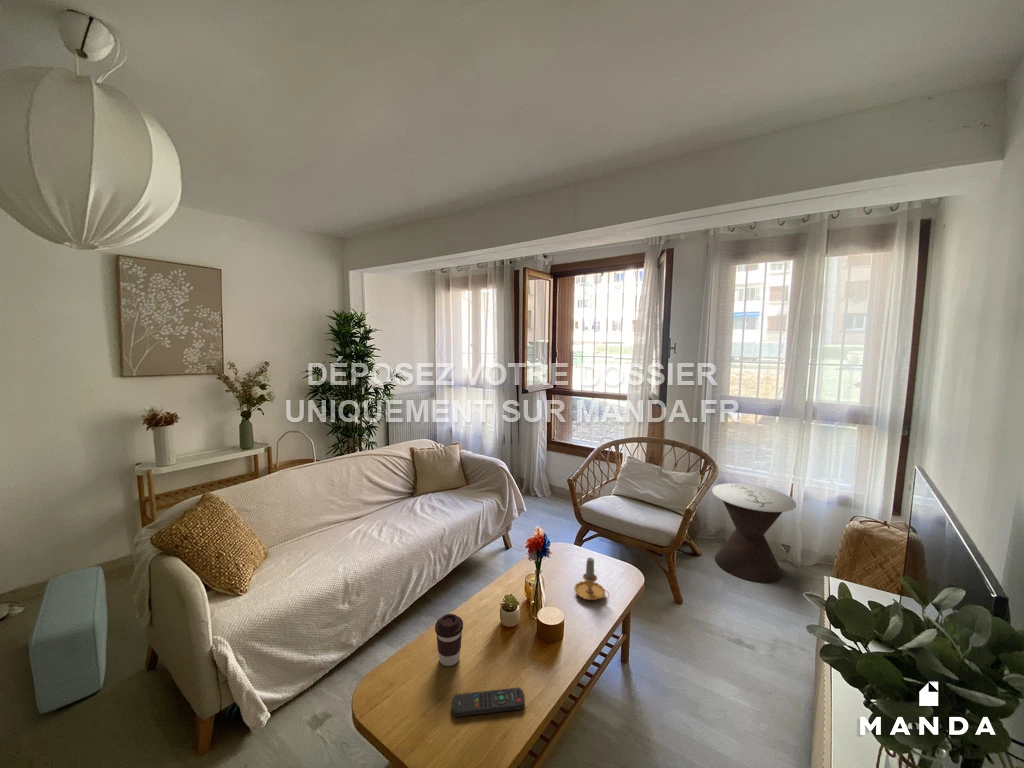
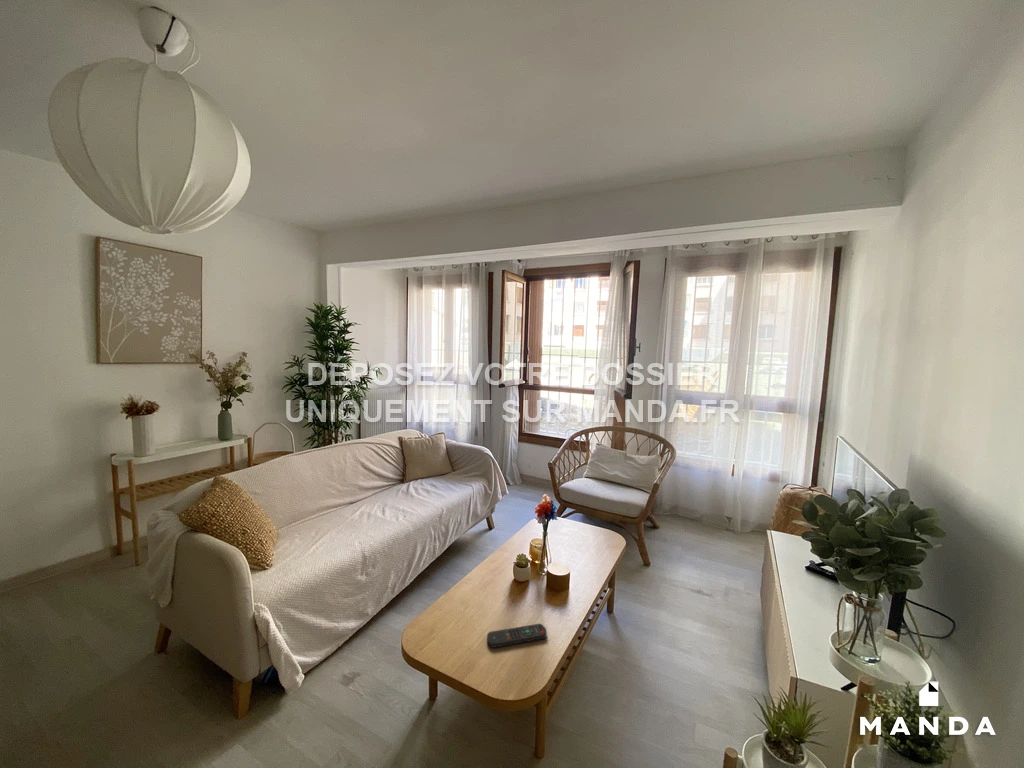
side table: present [712,483,796,583] -> none [670,466,738,548]
candle: present [574,558,607,600] -> none [569,523,600,559]
pouf: present [29,566,107,714] -> none [36,556,117,697]
coffee cup: present [435,614,463,666] -> none [464,570,488,614]

